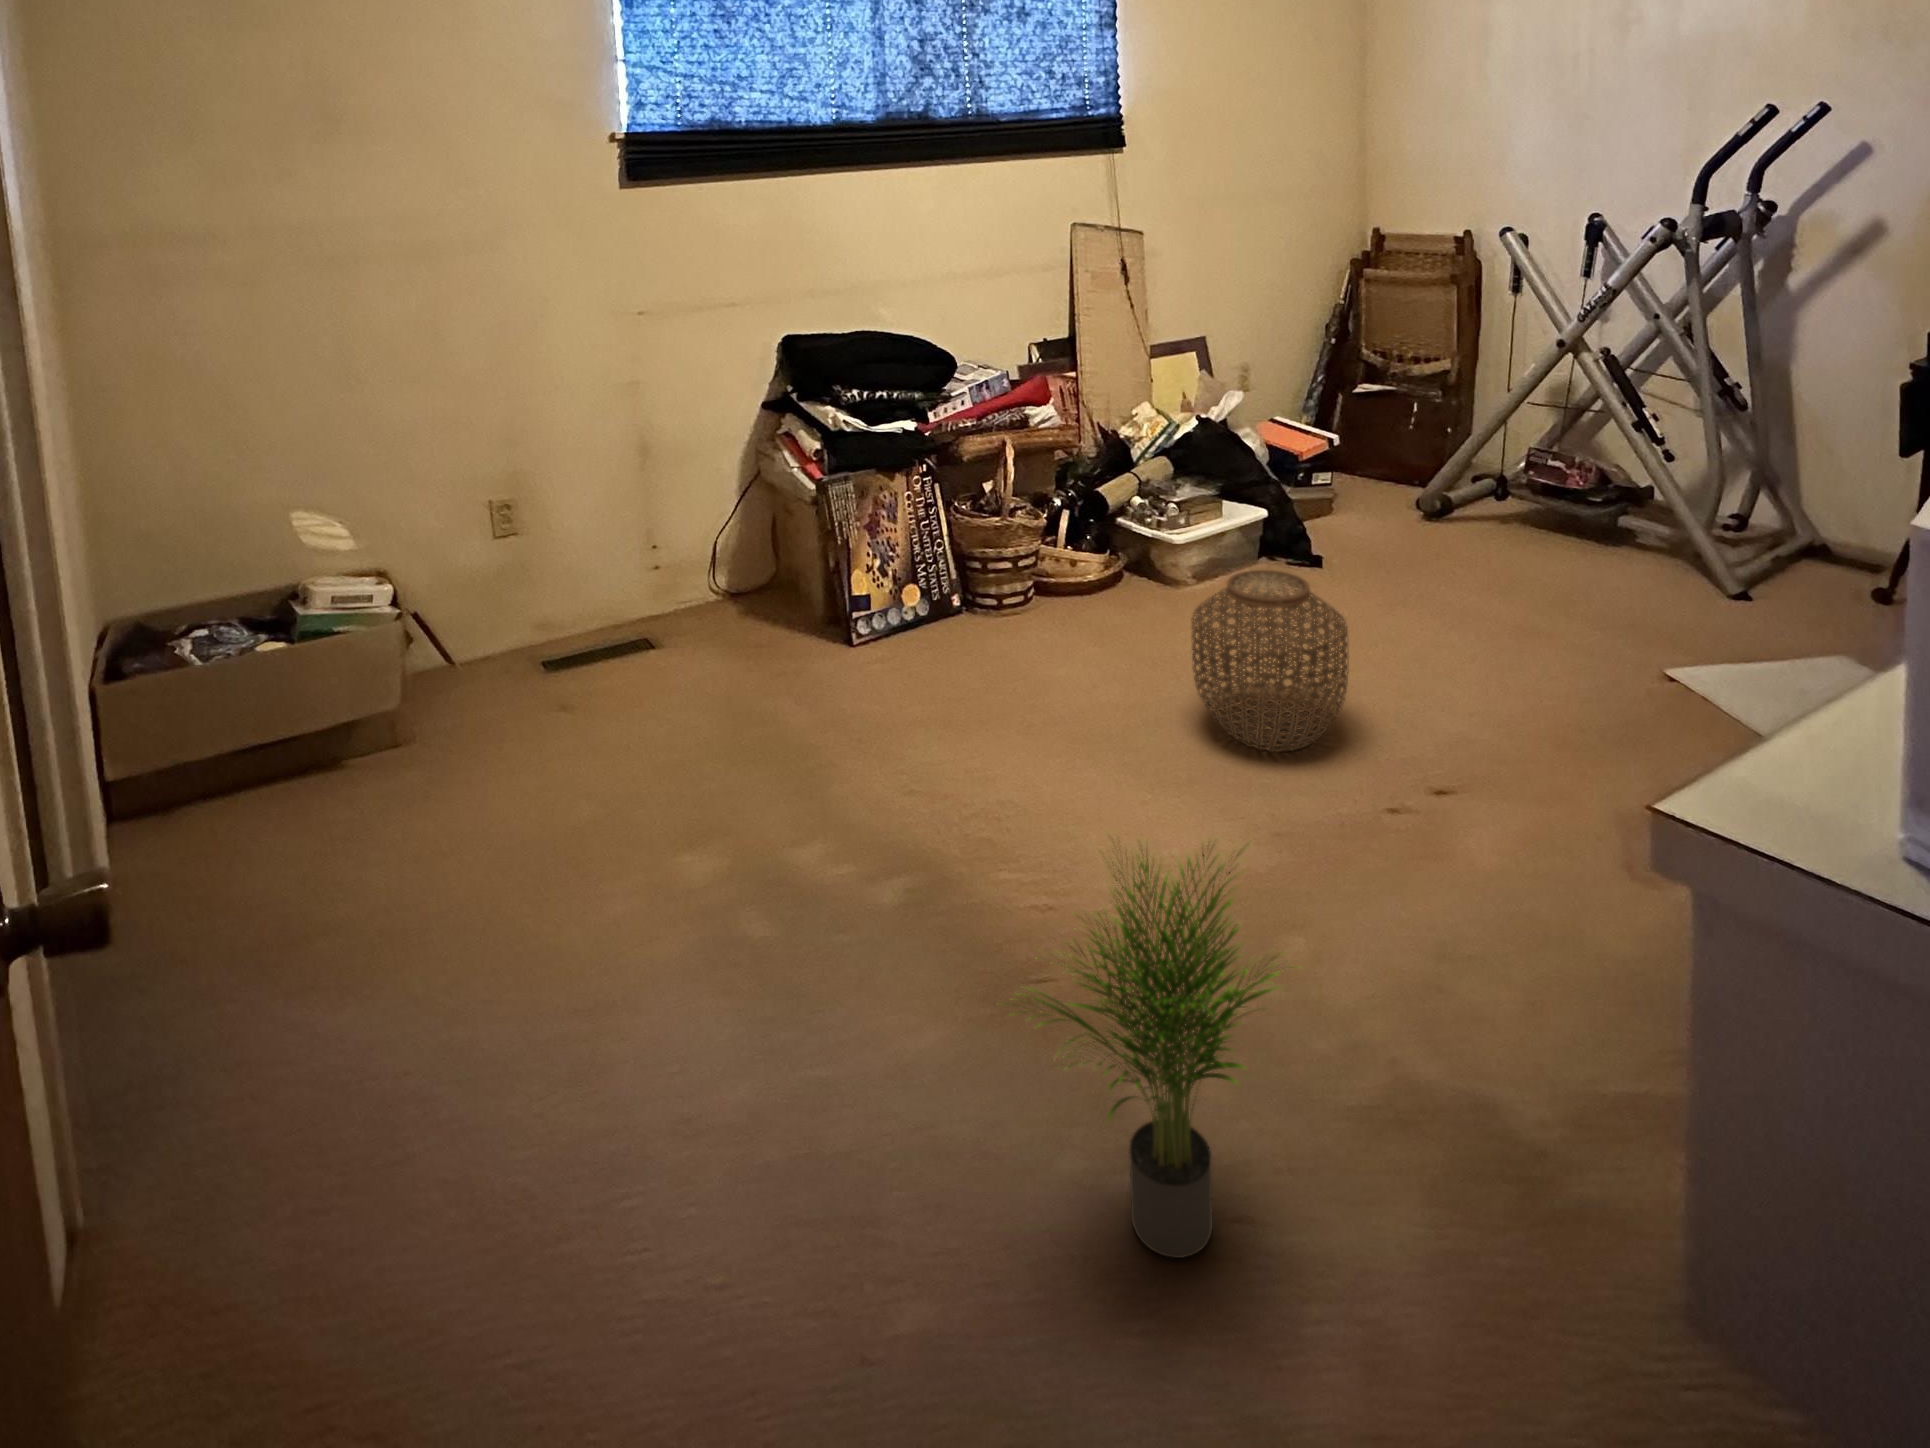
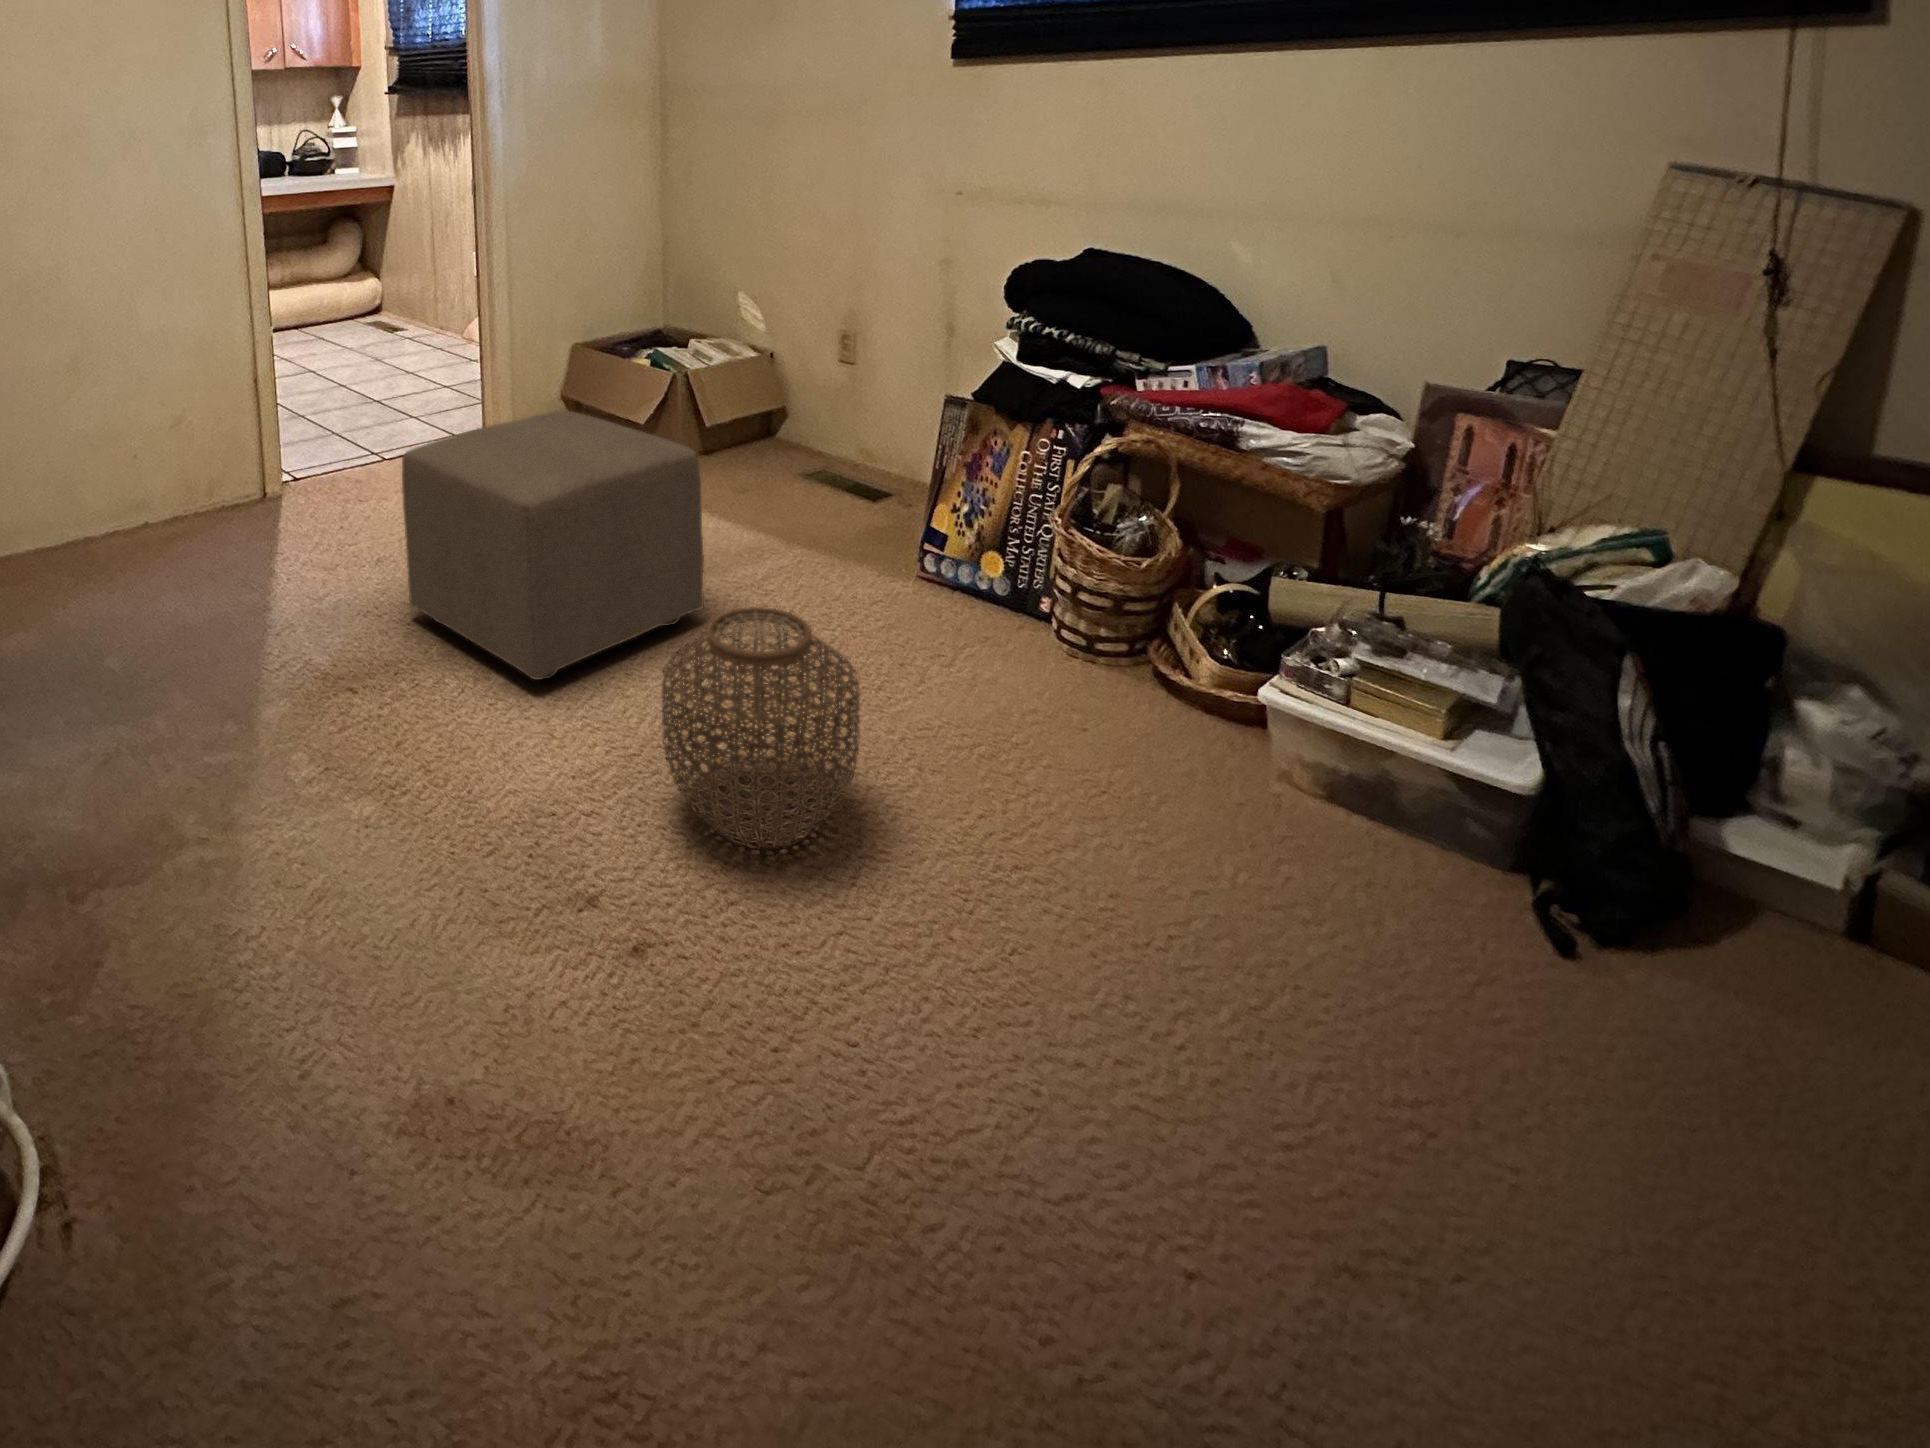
ottoman: none [732,566,1095,931] -> present [402,410,704,680]
potted plant: present [1024,842,1280,1258] -> none [42,483,194,728]

